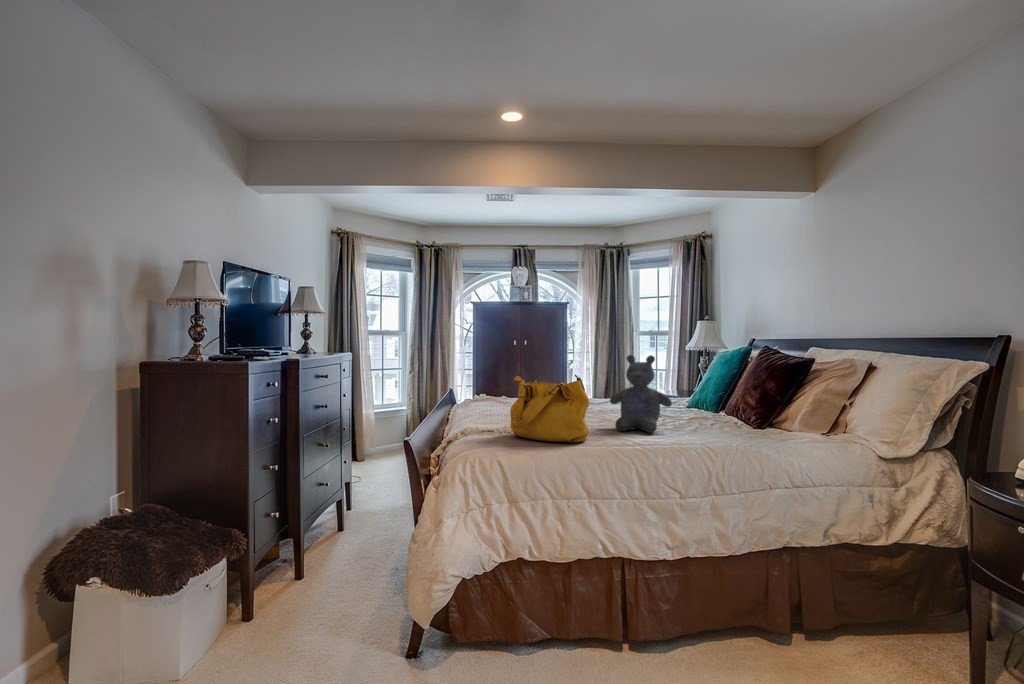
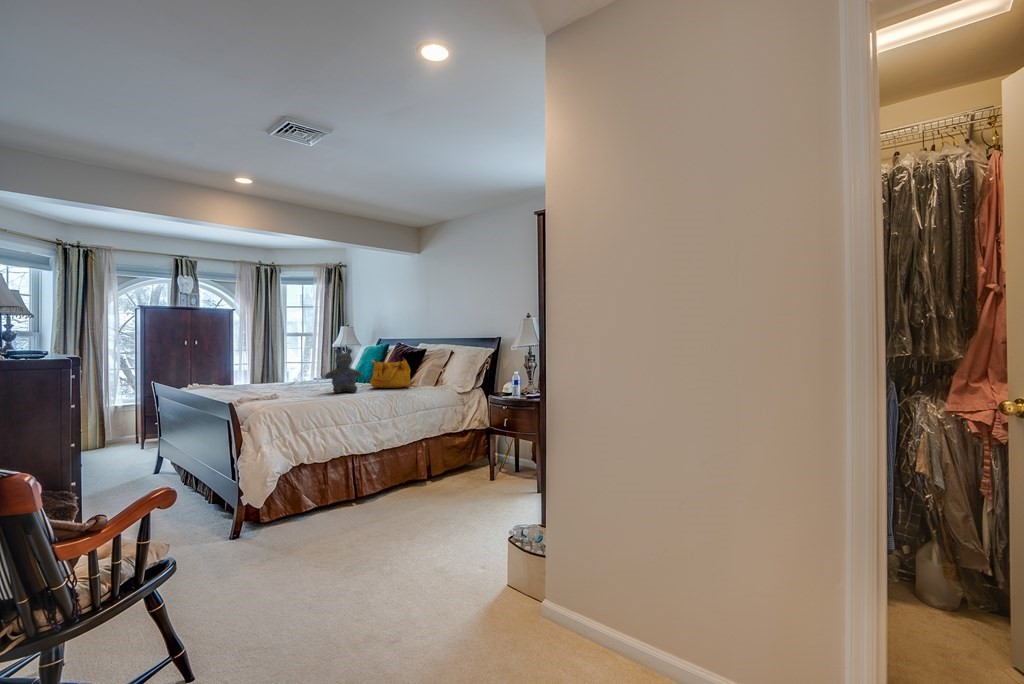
handbag: present [510,374,589,443] -> present [370,359,411,388]

